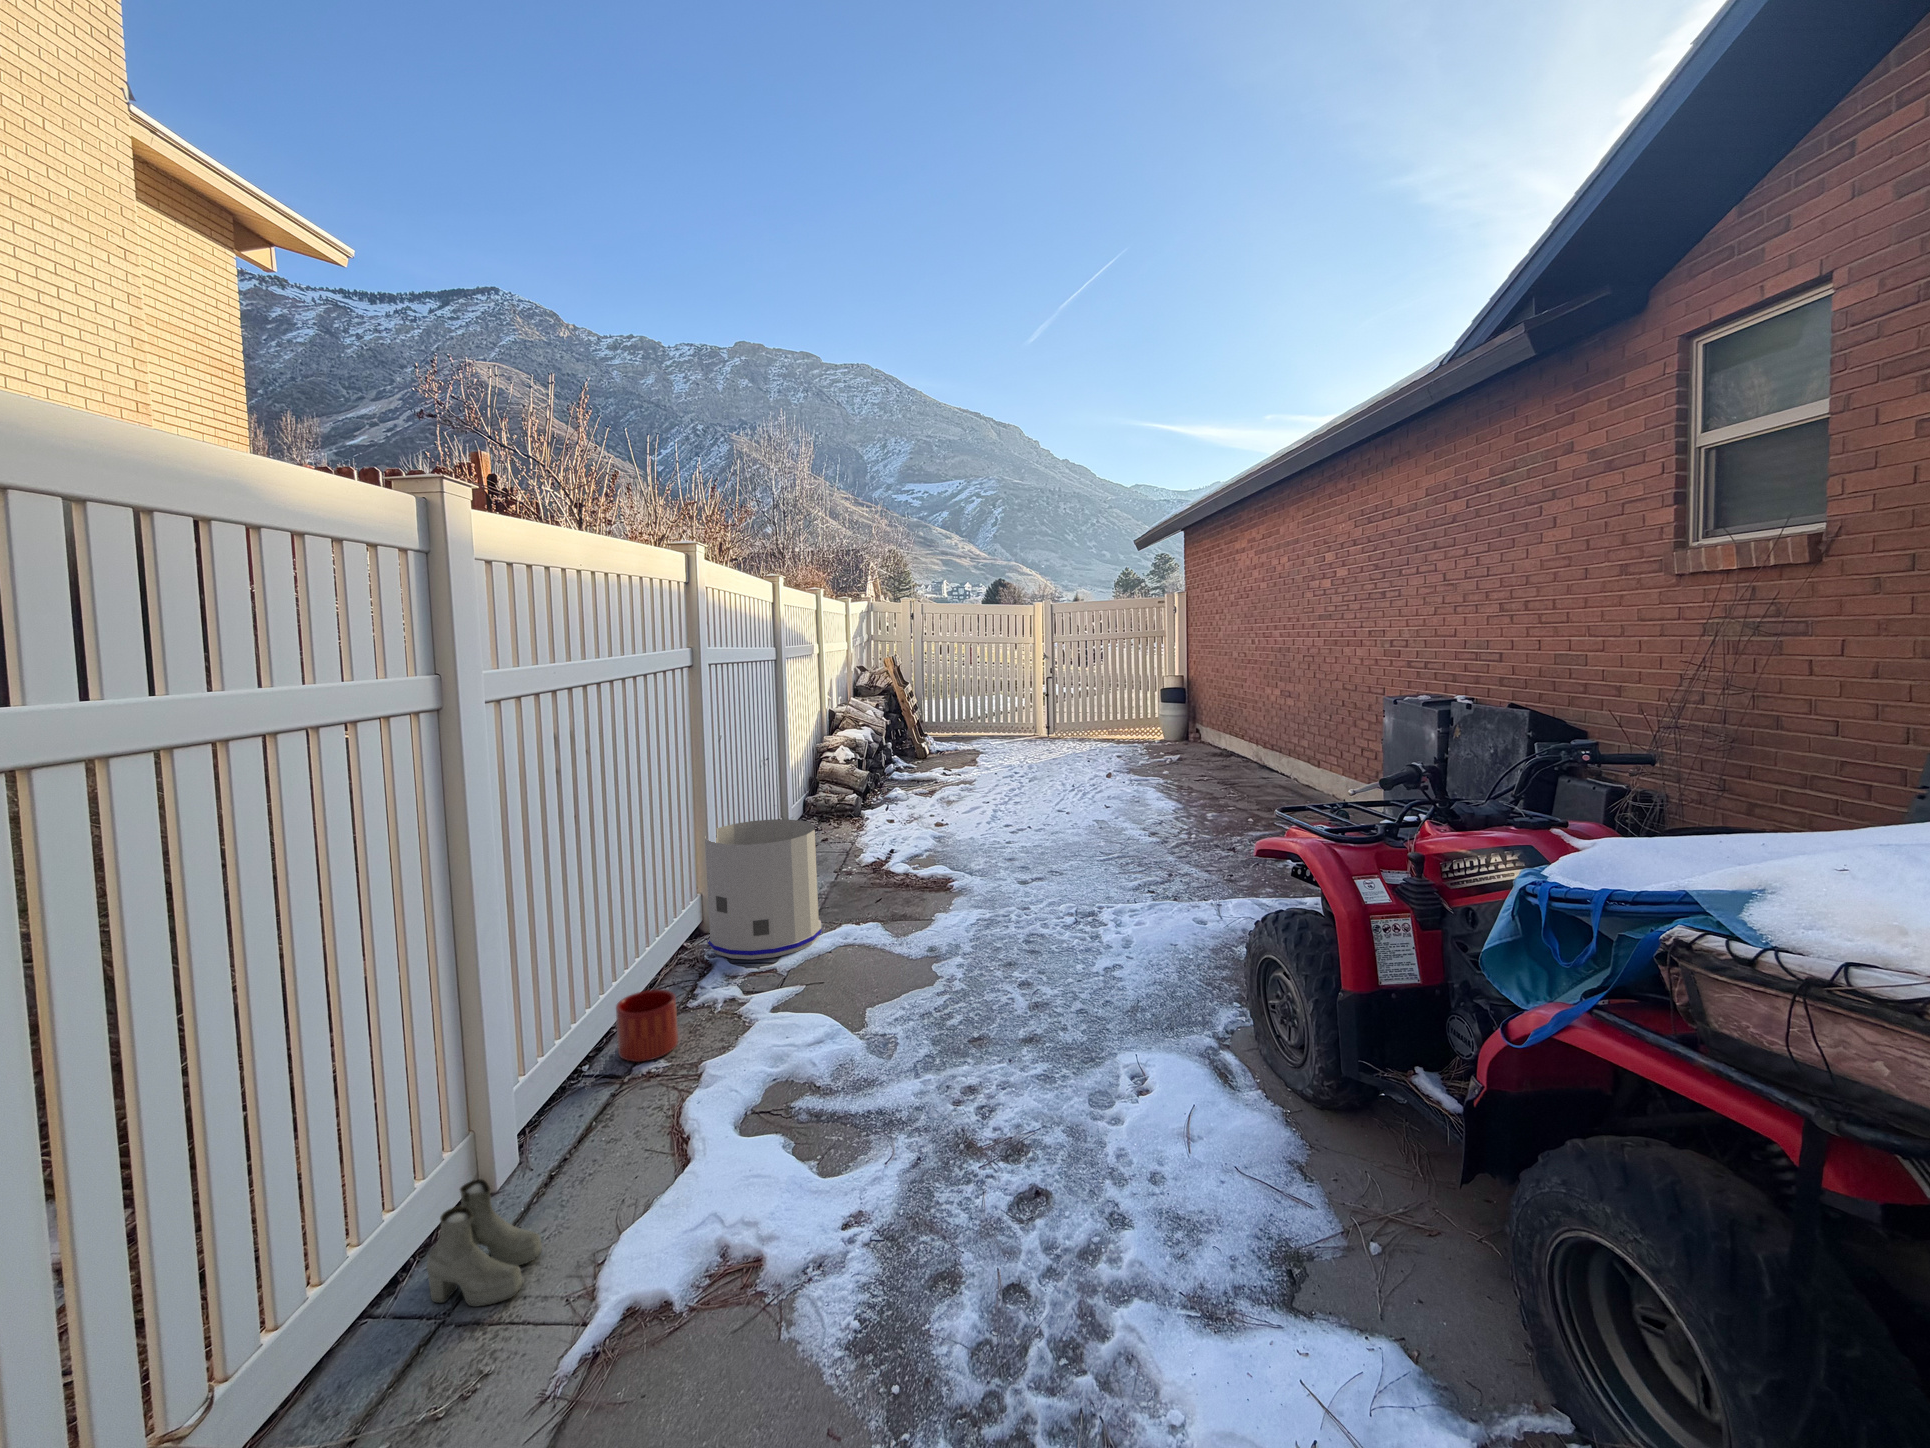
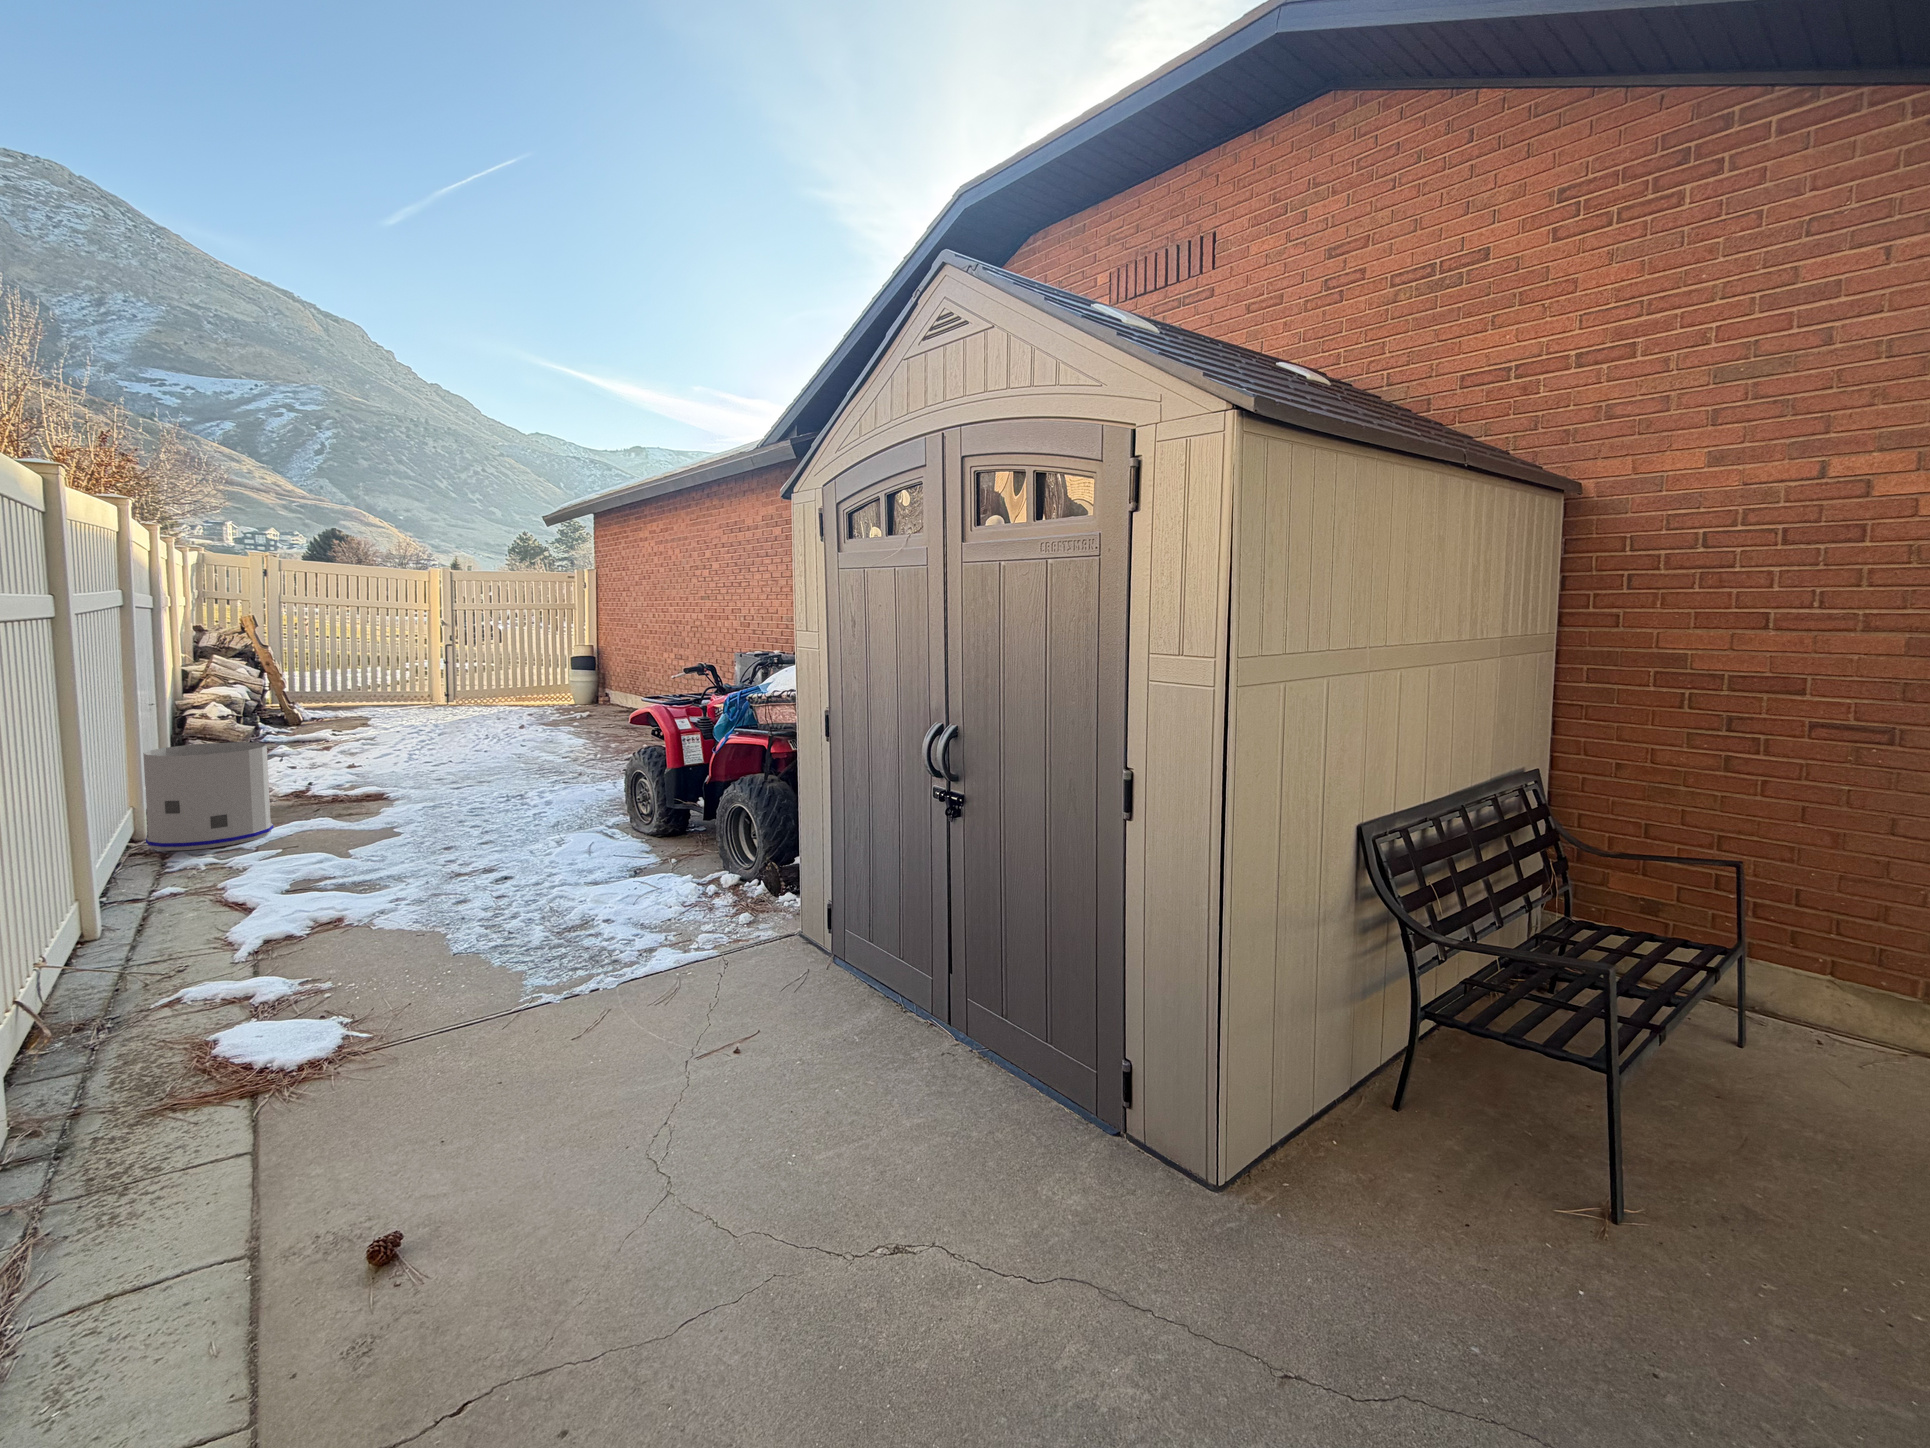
planter: present [616,990,678,1062] -> none [119,849,181,897]
boots: present [426,1179,542,1307] -> none [90,910,168,971]

